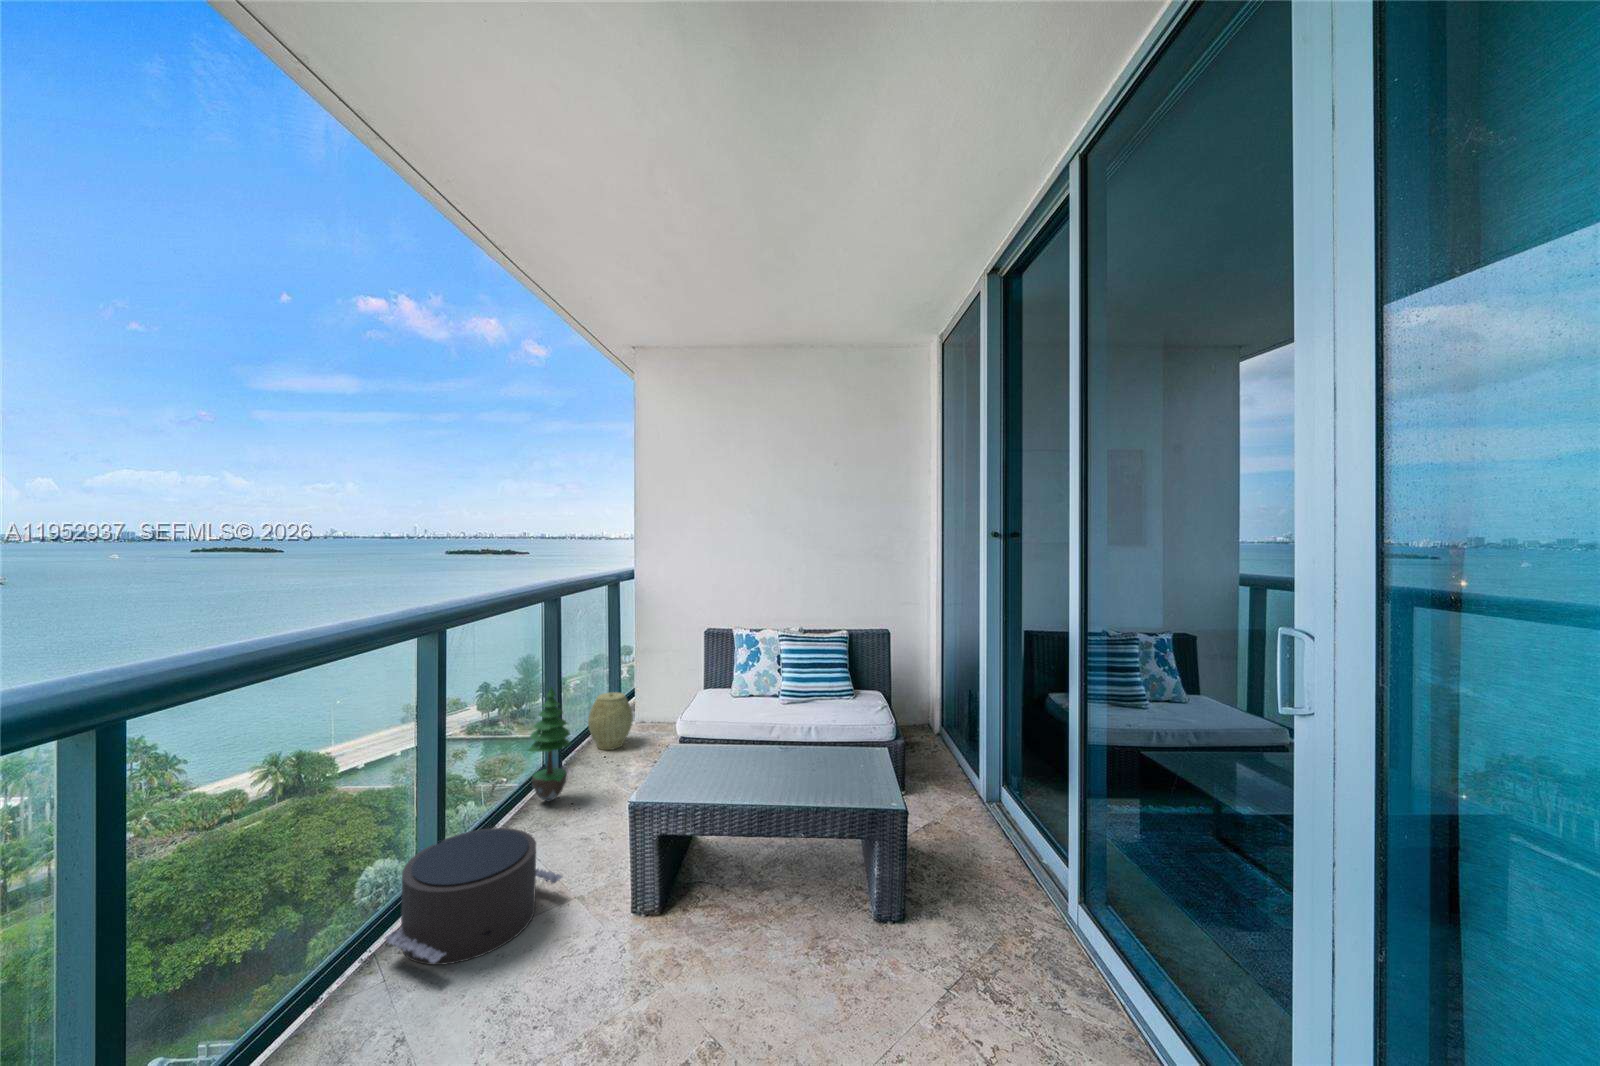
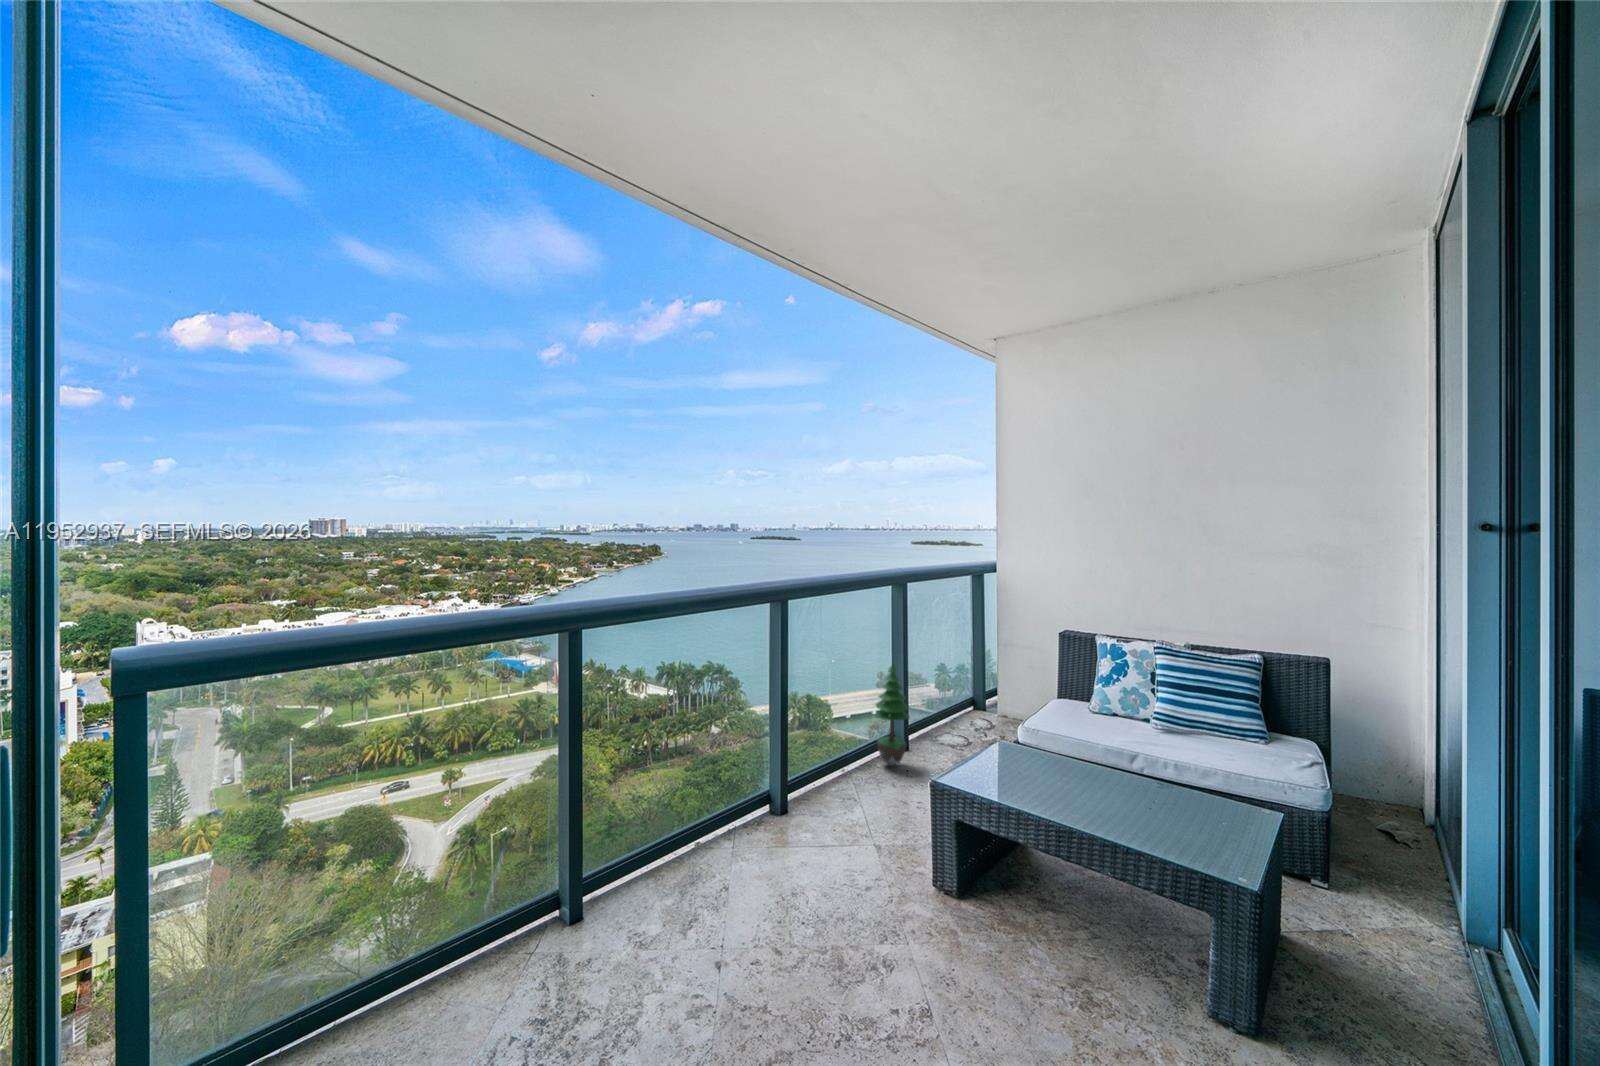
woven basket: present [588,692,633,750] -> none [944,683,987,738]
pouf: present [385,828,562,965] -> none [739,763,866,858]

